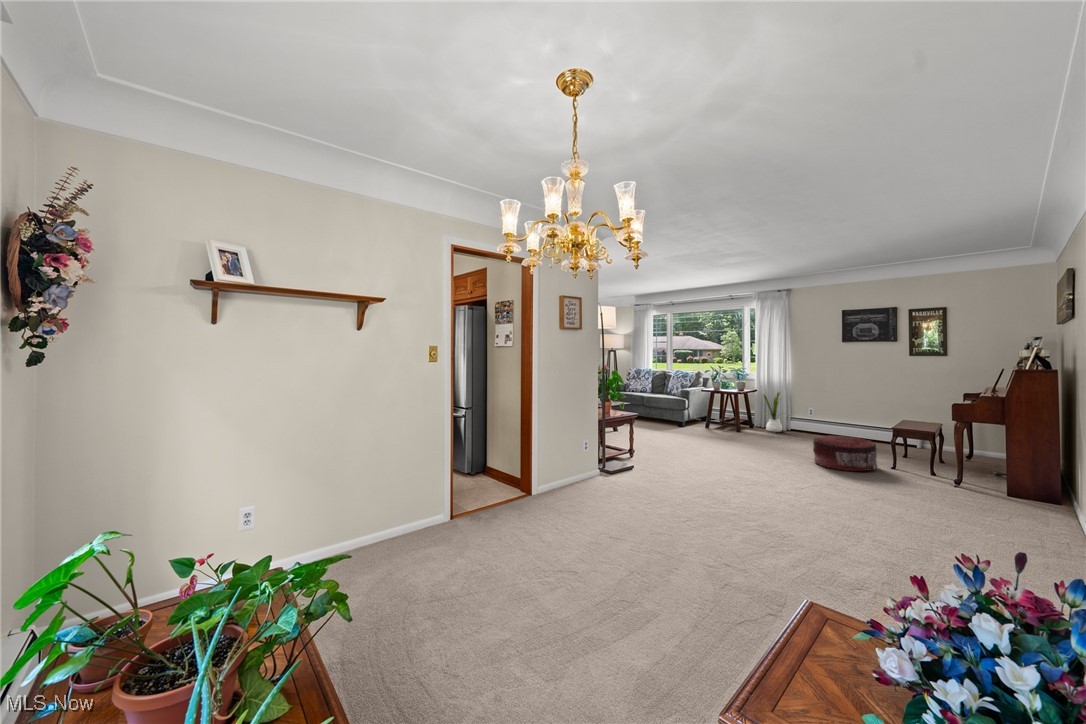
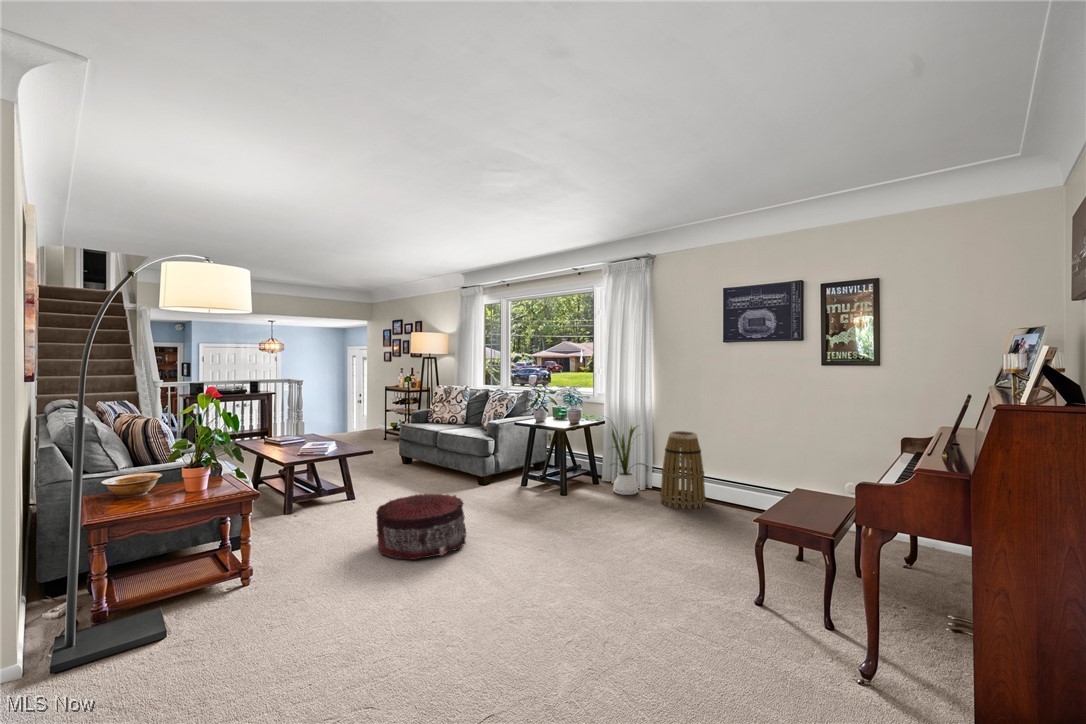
basket: none [800,394,830,438] -> present [660,431,706,509]
pouf: present [813,436,877,471] -> present [376,493,466,559]

